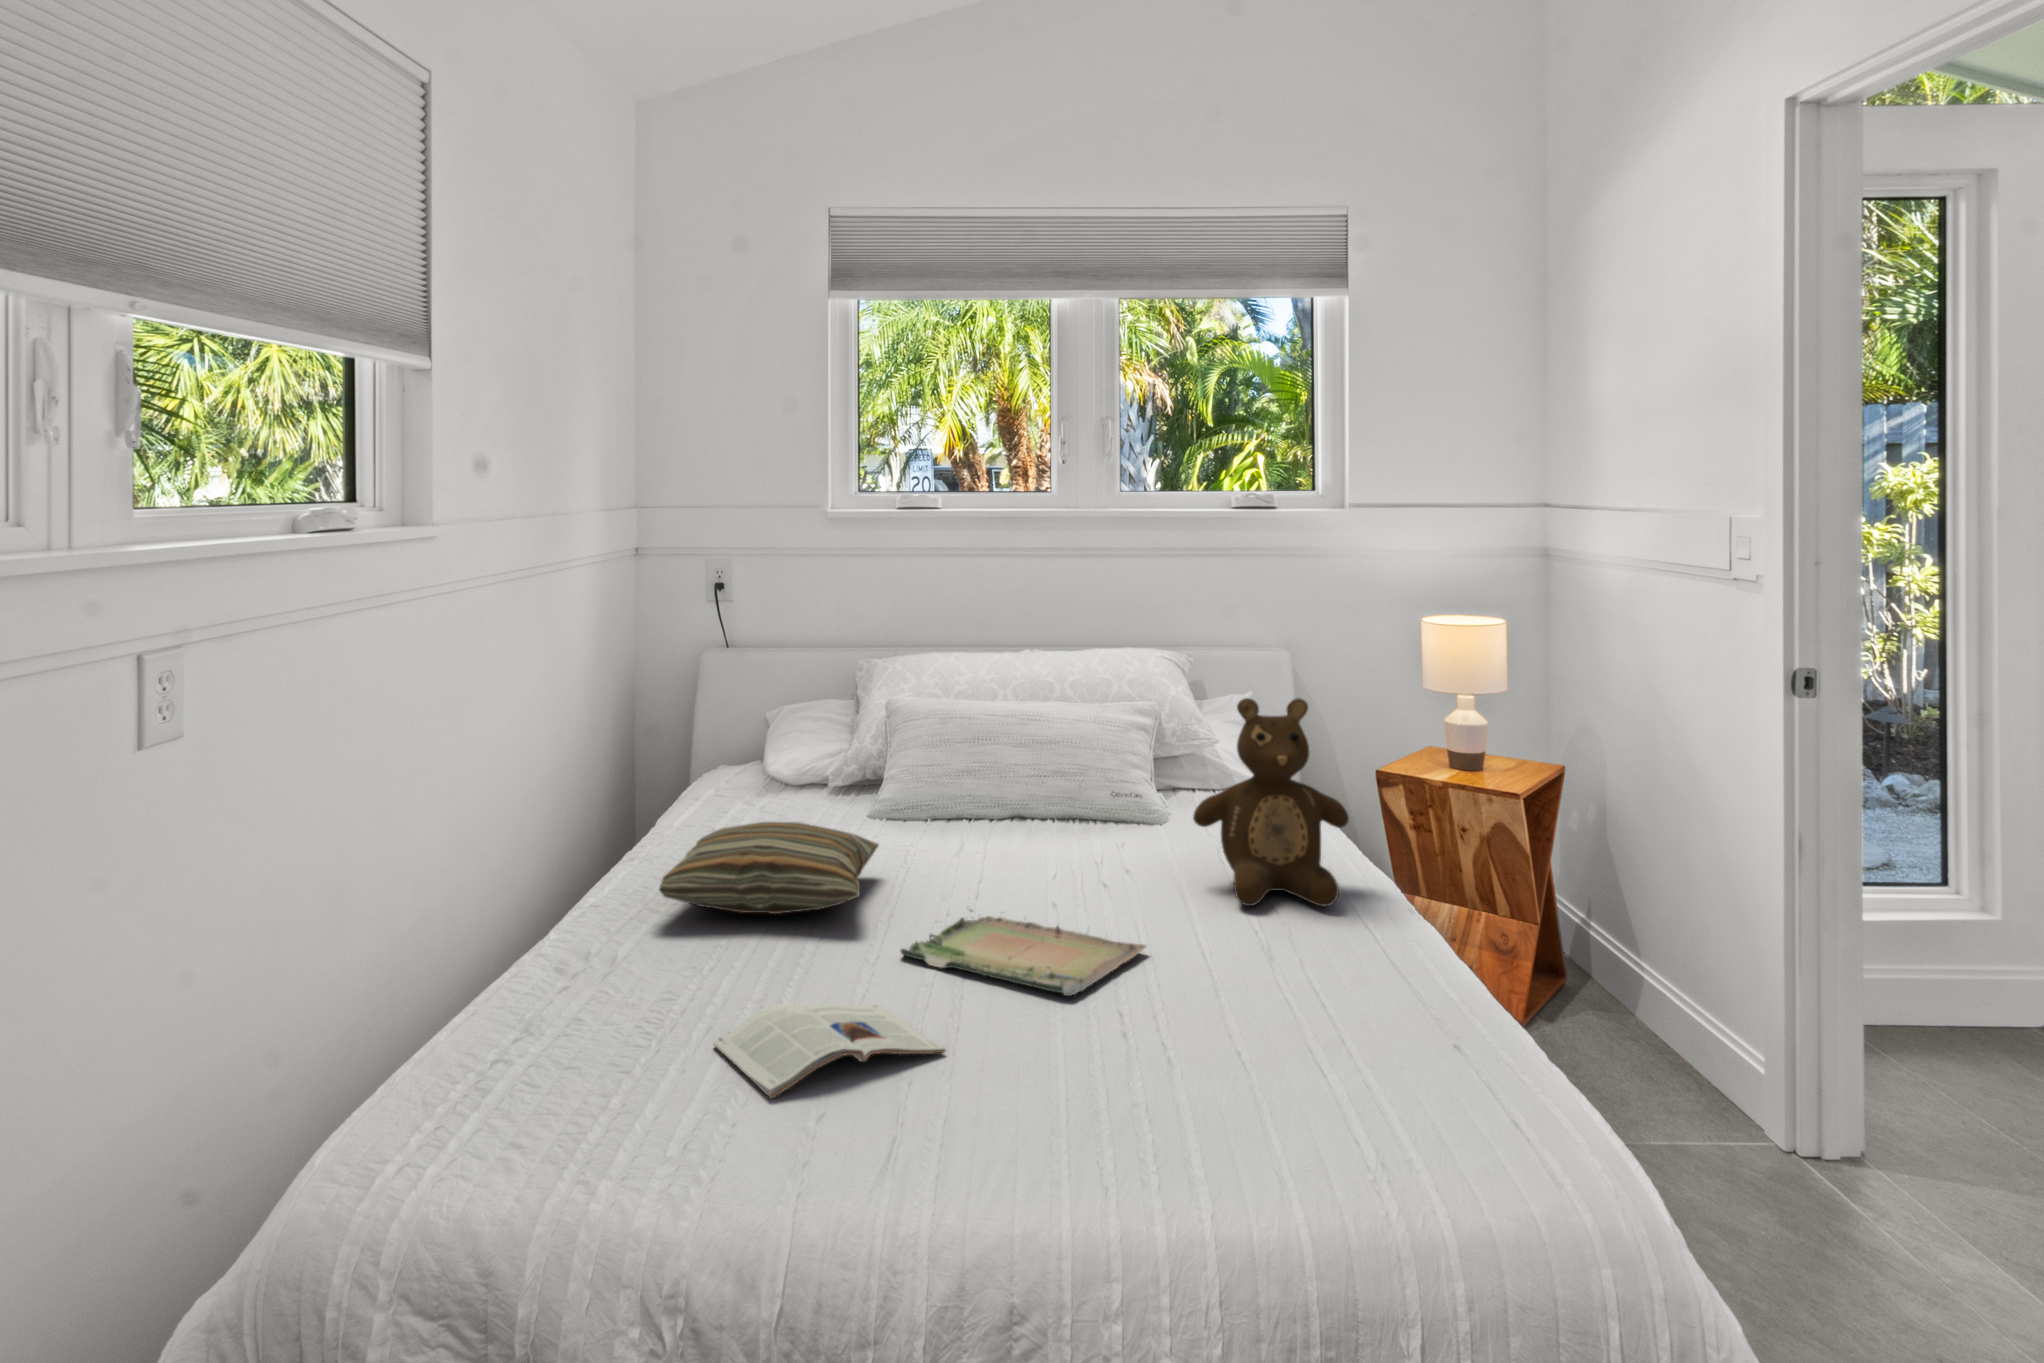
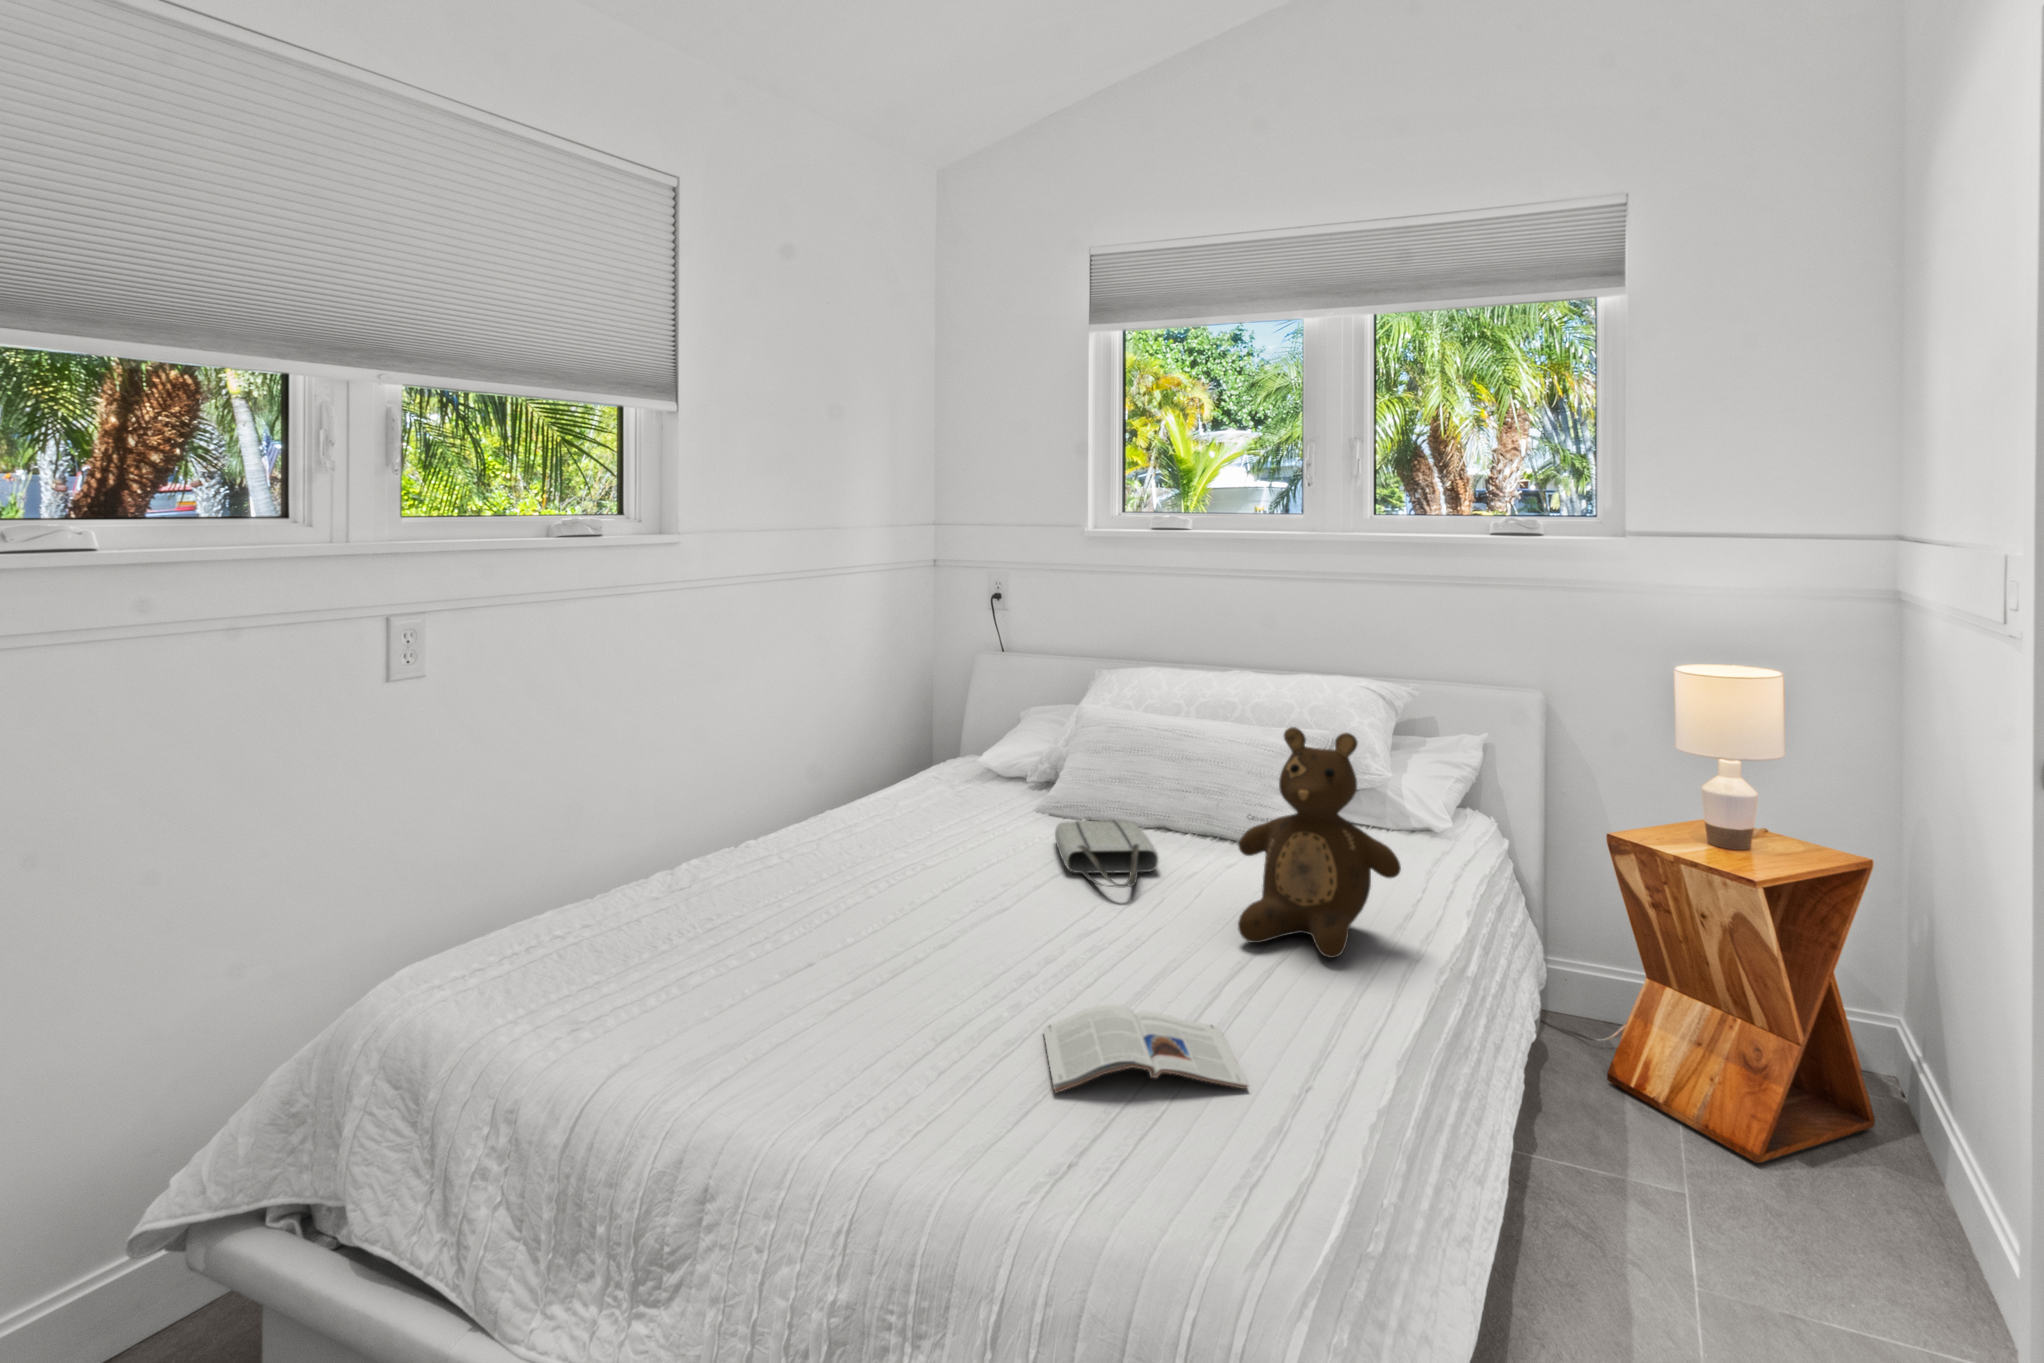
tote bag: none [931,815,1089,880] -> present [1055,821,1159,887]
pillow: present [659,822,878,914] -> none [741,795,972,875]
tray: present [901,909,1146,996] -> none [870,893,1080,987]
magazine: present [714,1003,945,1098] -> present [1043,1004,1248,1093]

